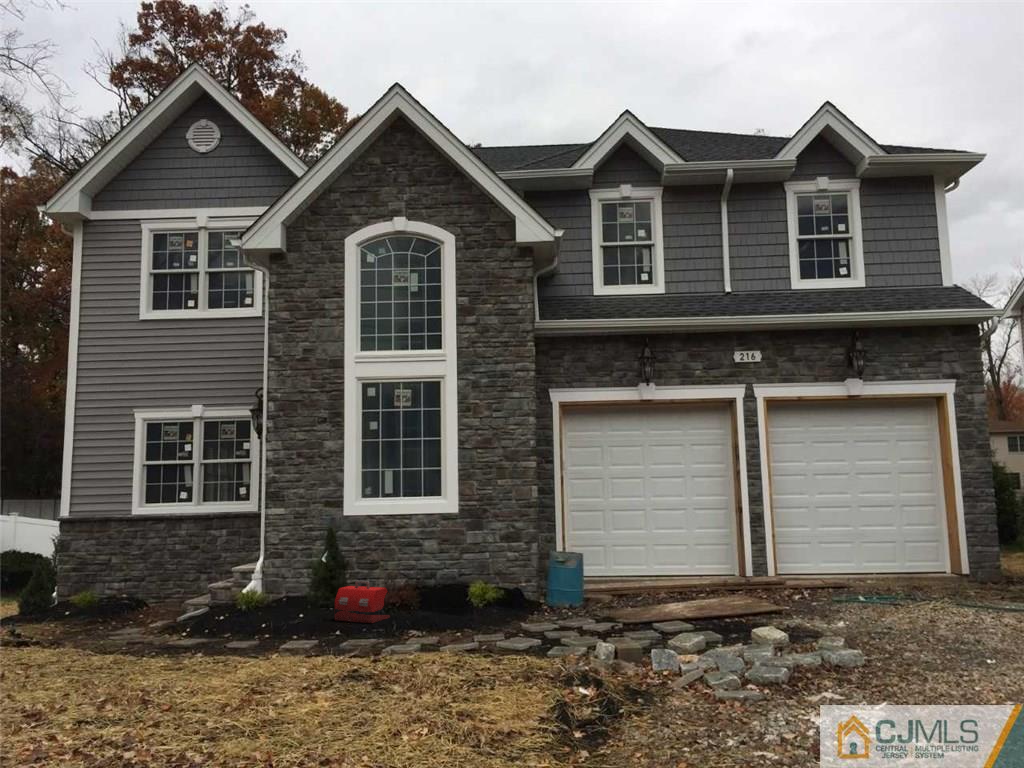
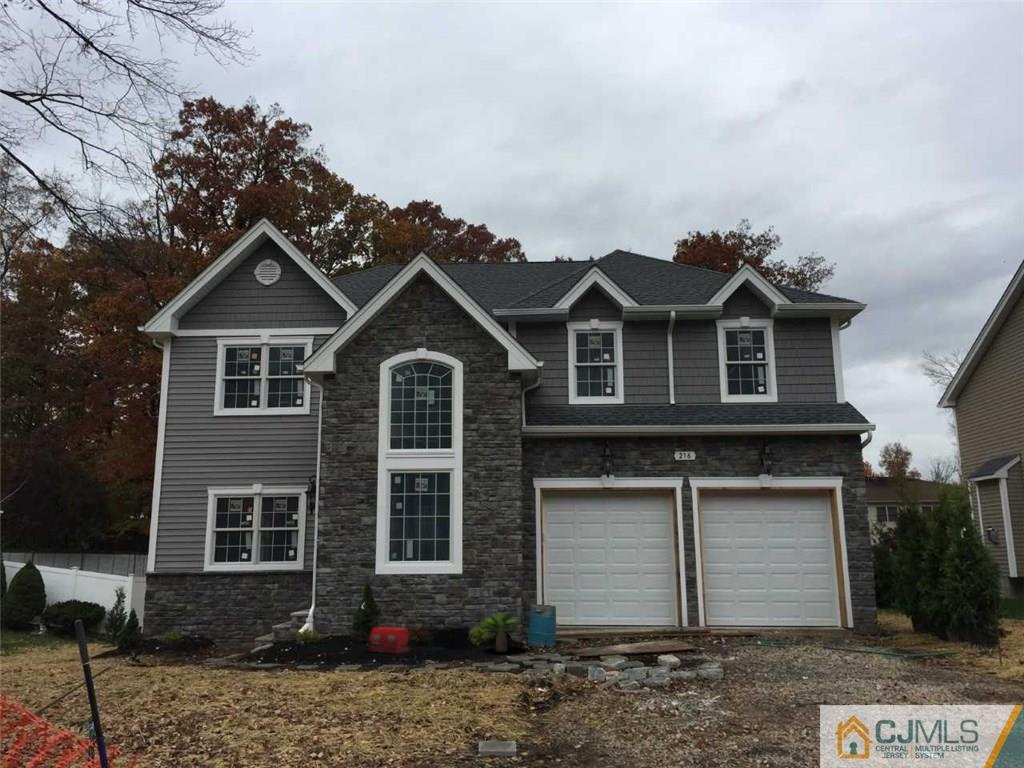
potted plant: none [482,563,545,618] -> present [482,613,519,652]

